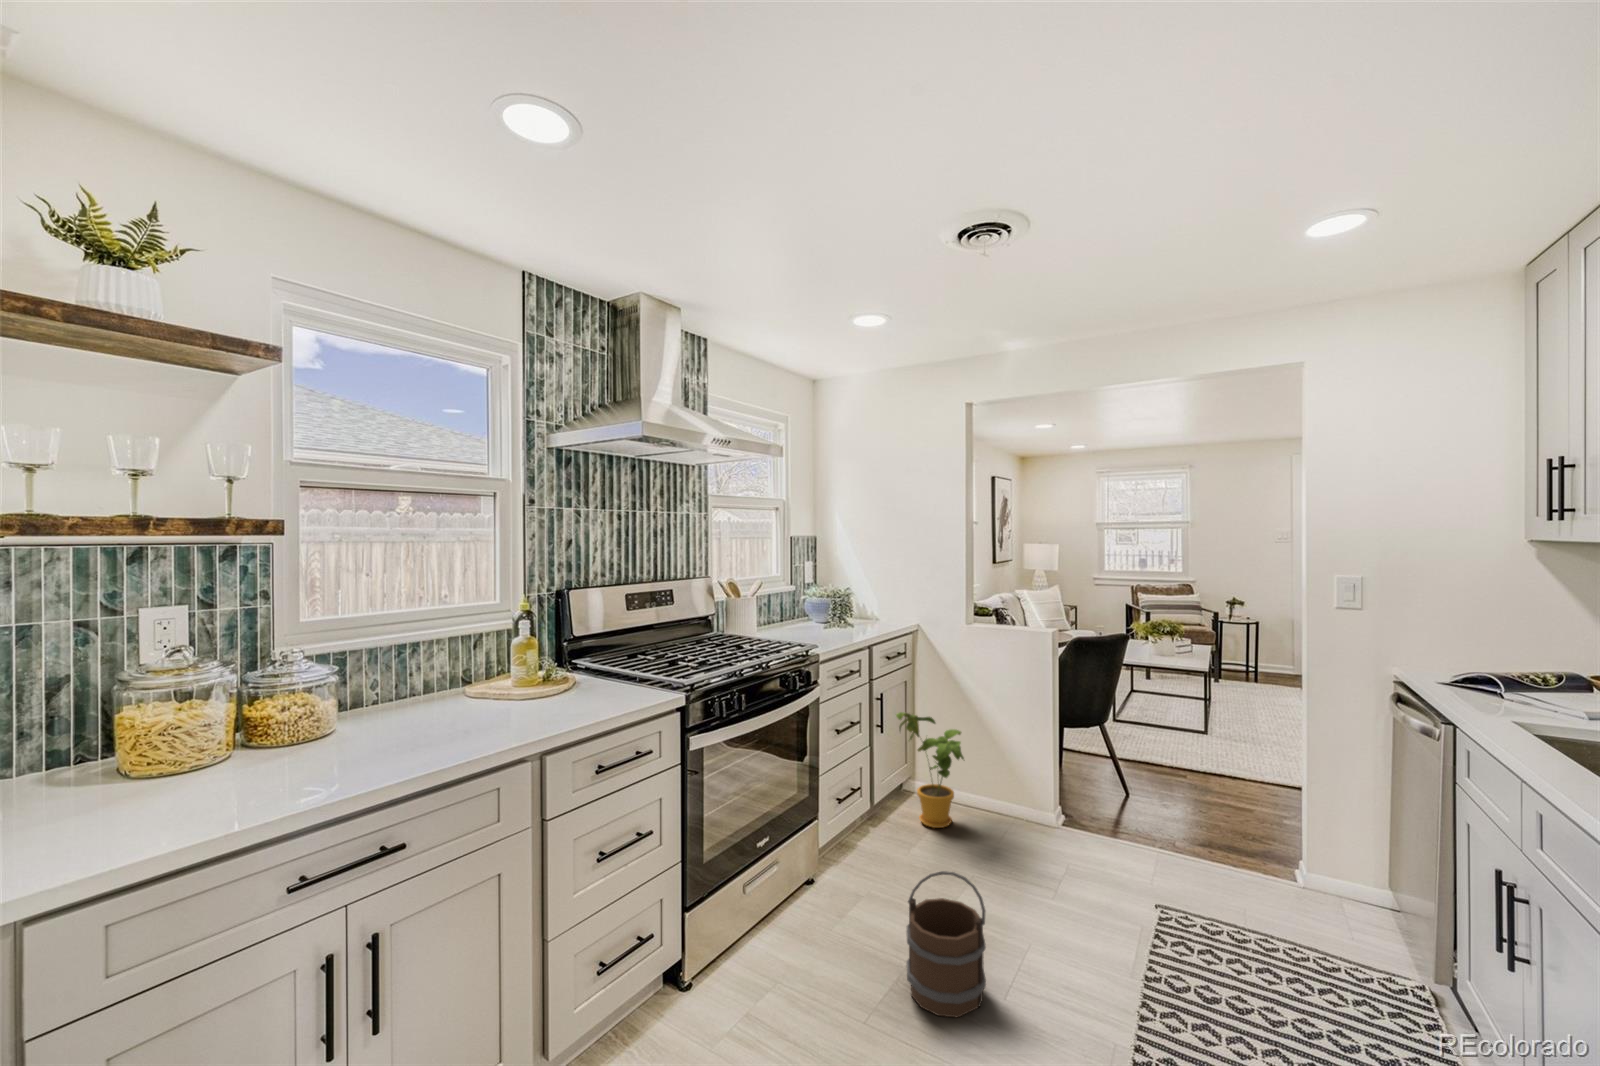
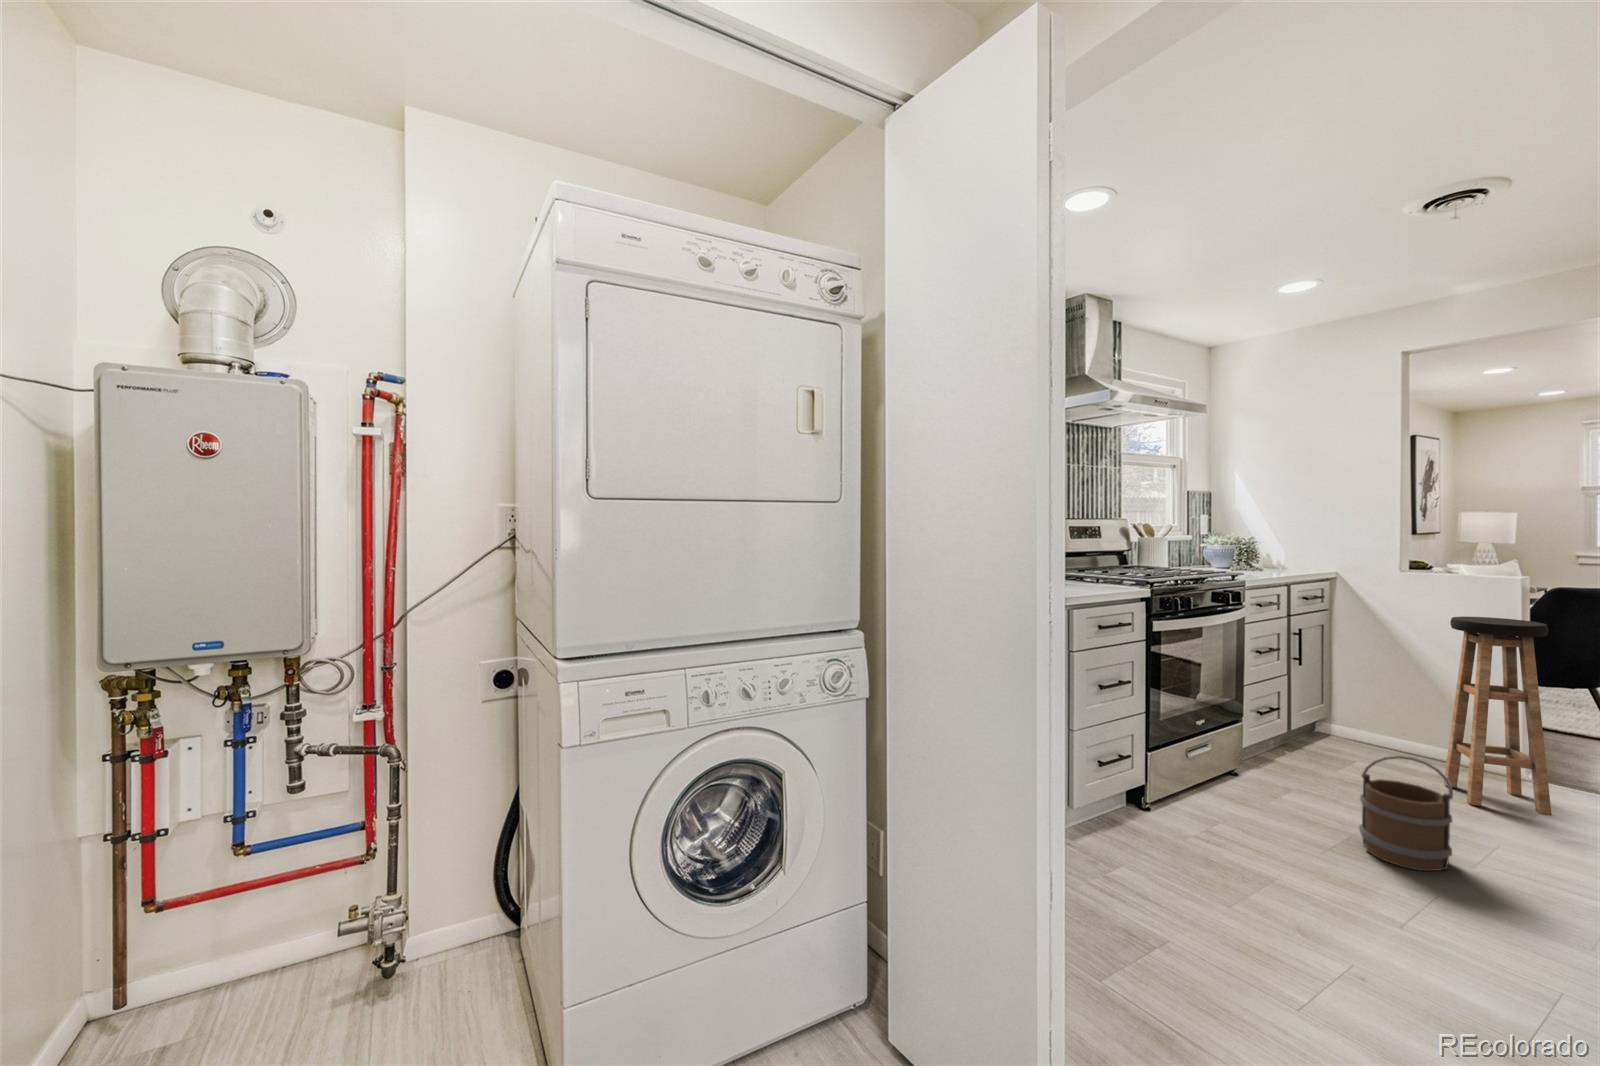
bar stool: none [997,677,1075,879] -> present [1444,617,1552,816]
house plant: present [896,712,964,828] -> none [1316,648,1400,761]

